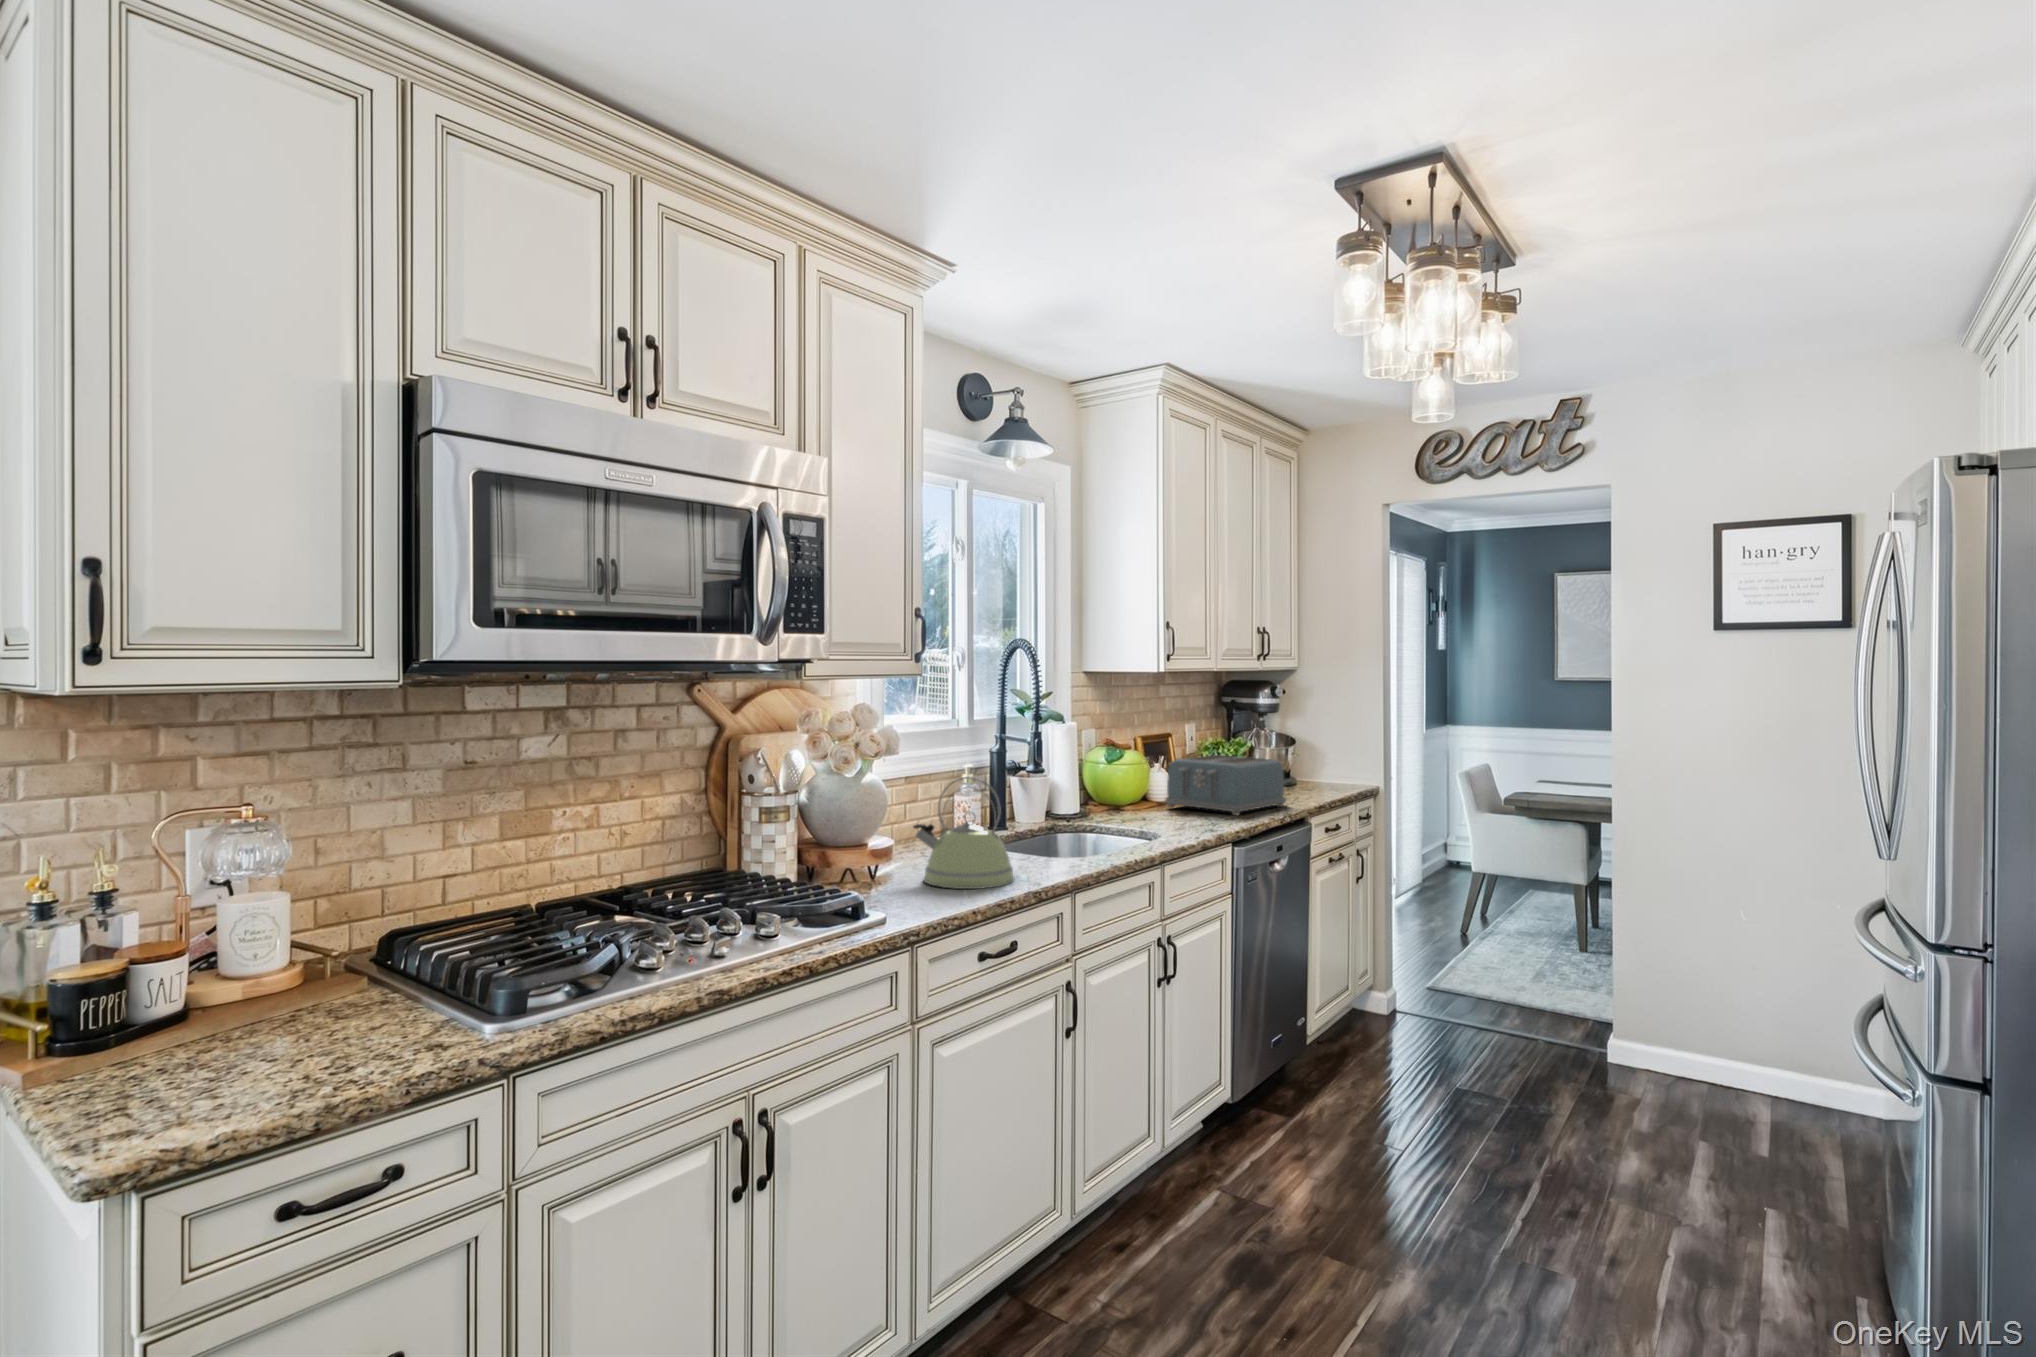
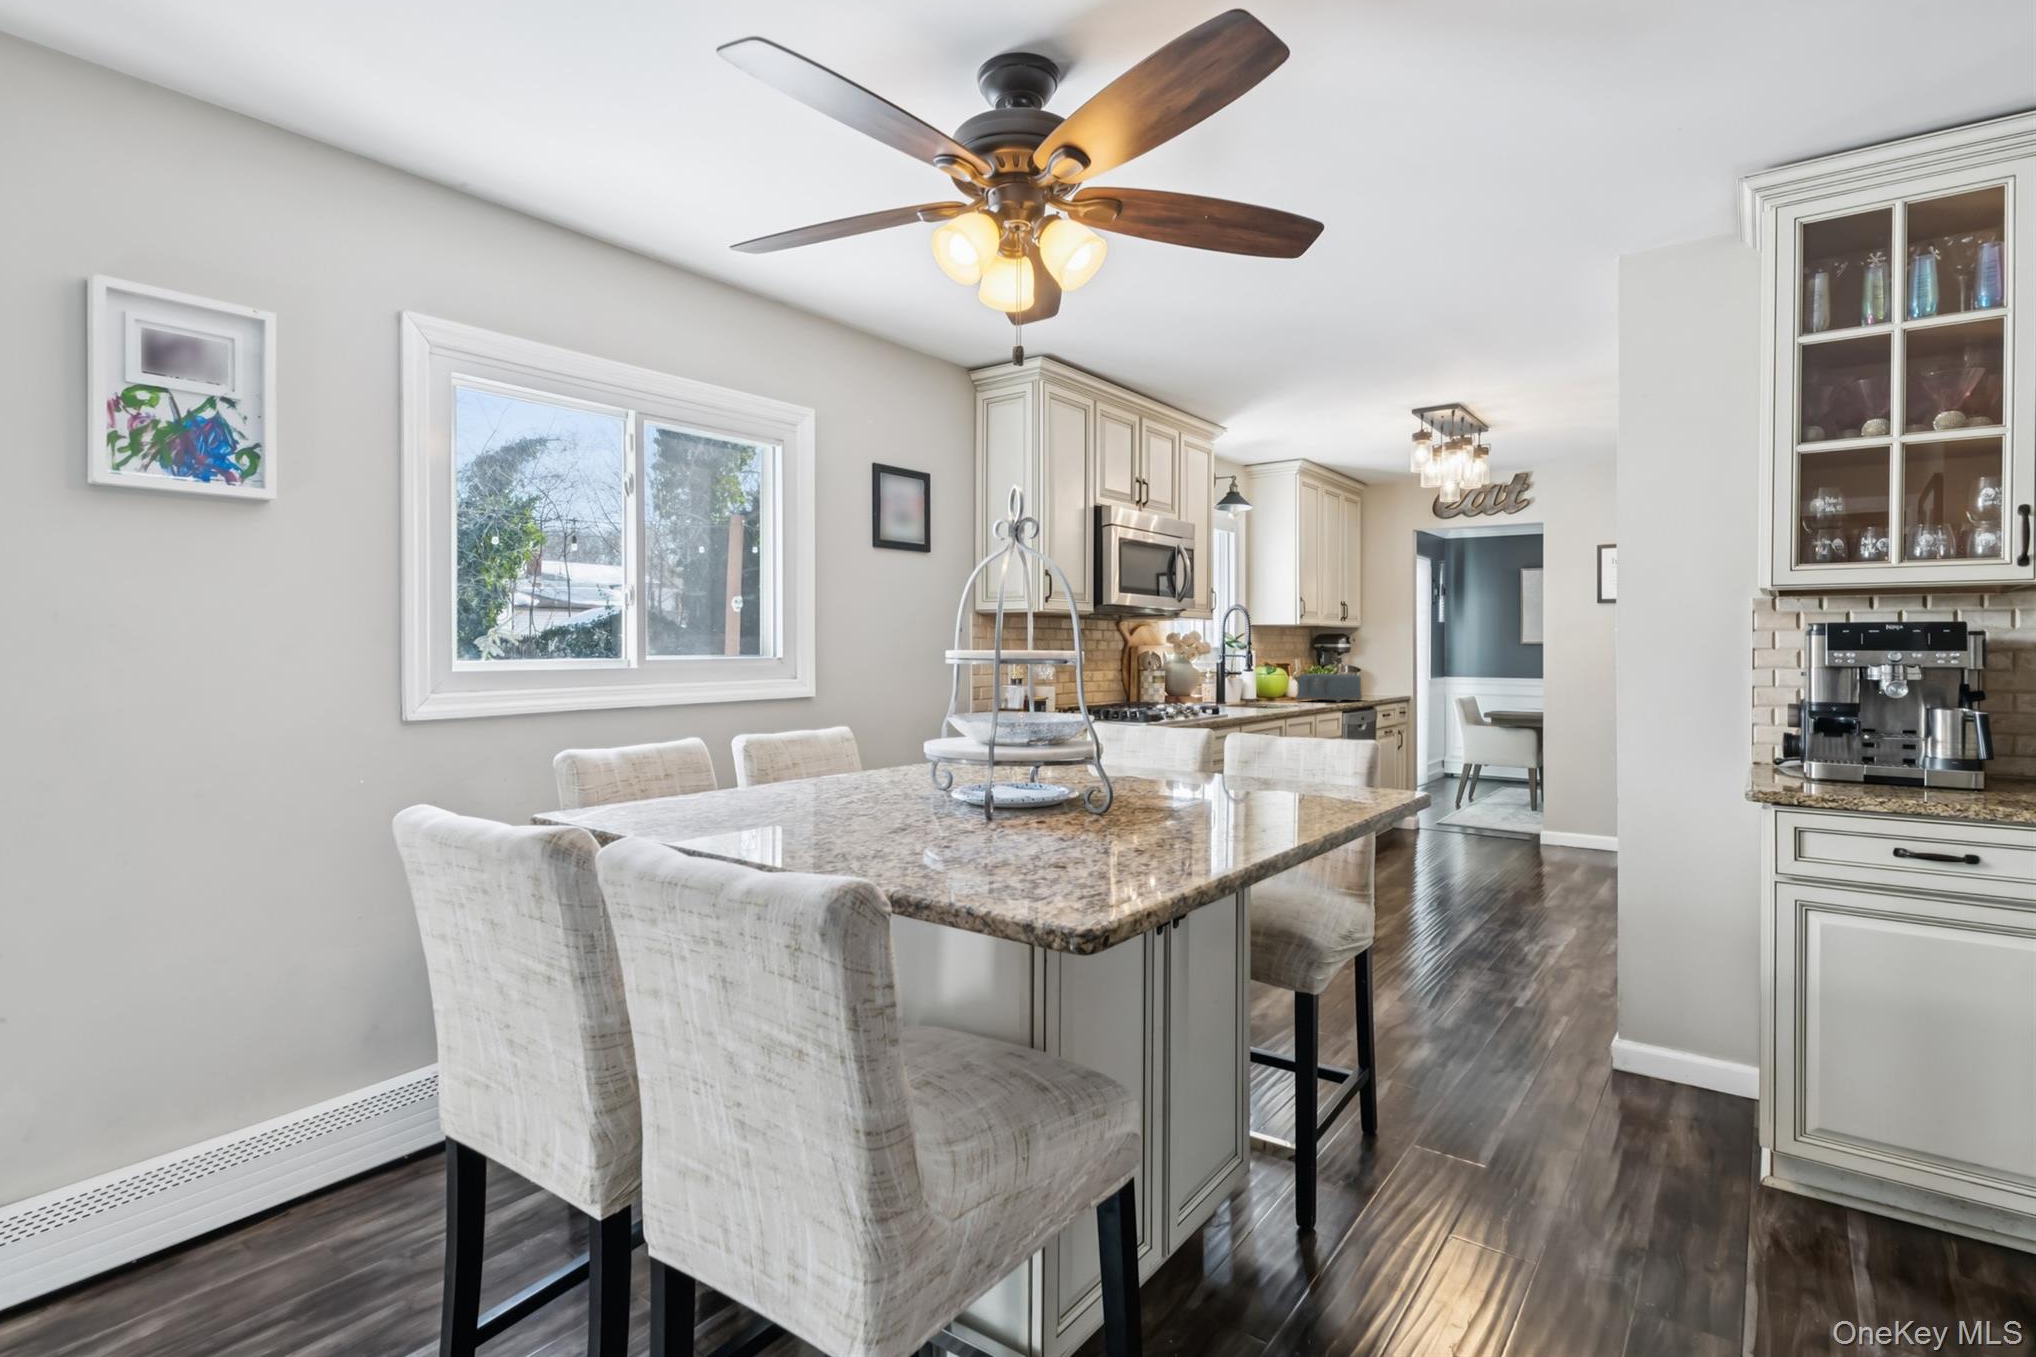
kettle: present [913,776,1014,889] -> none [1211,666,1259,714]

